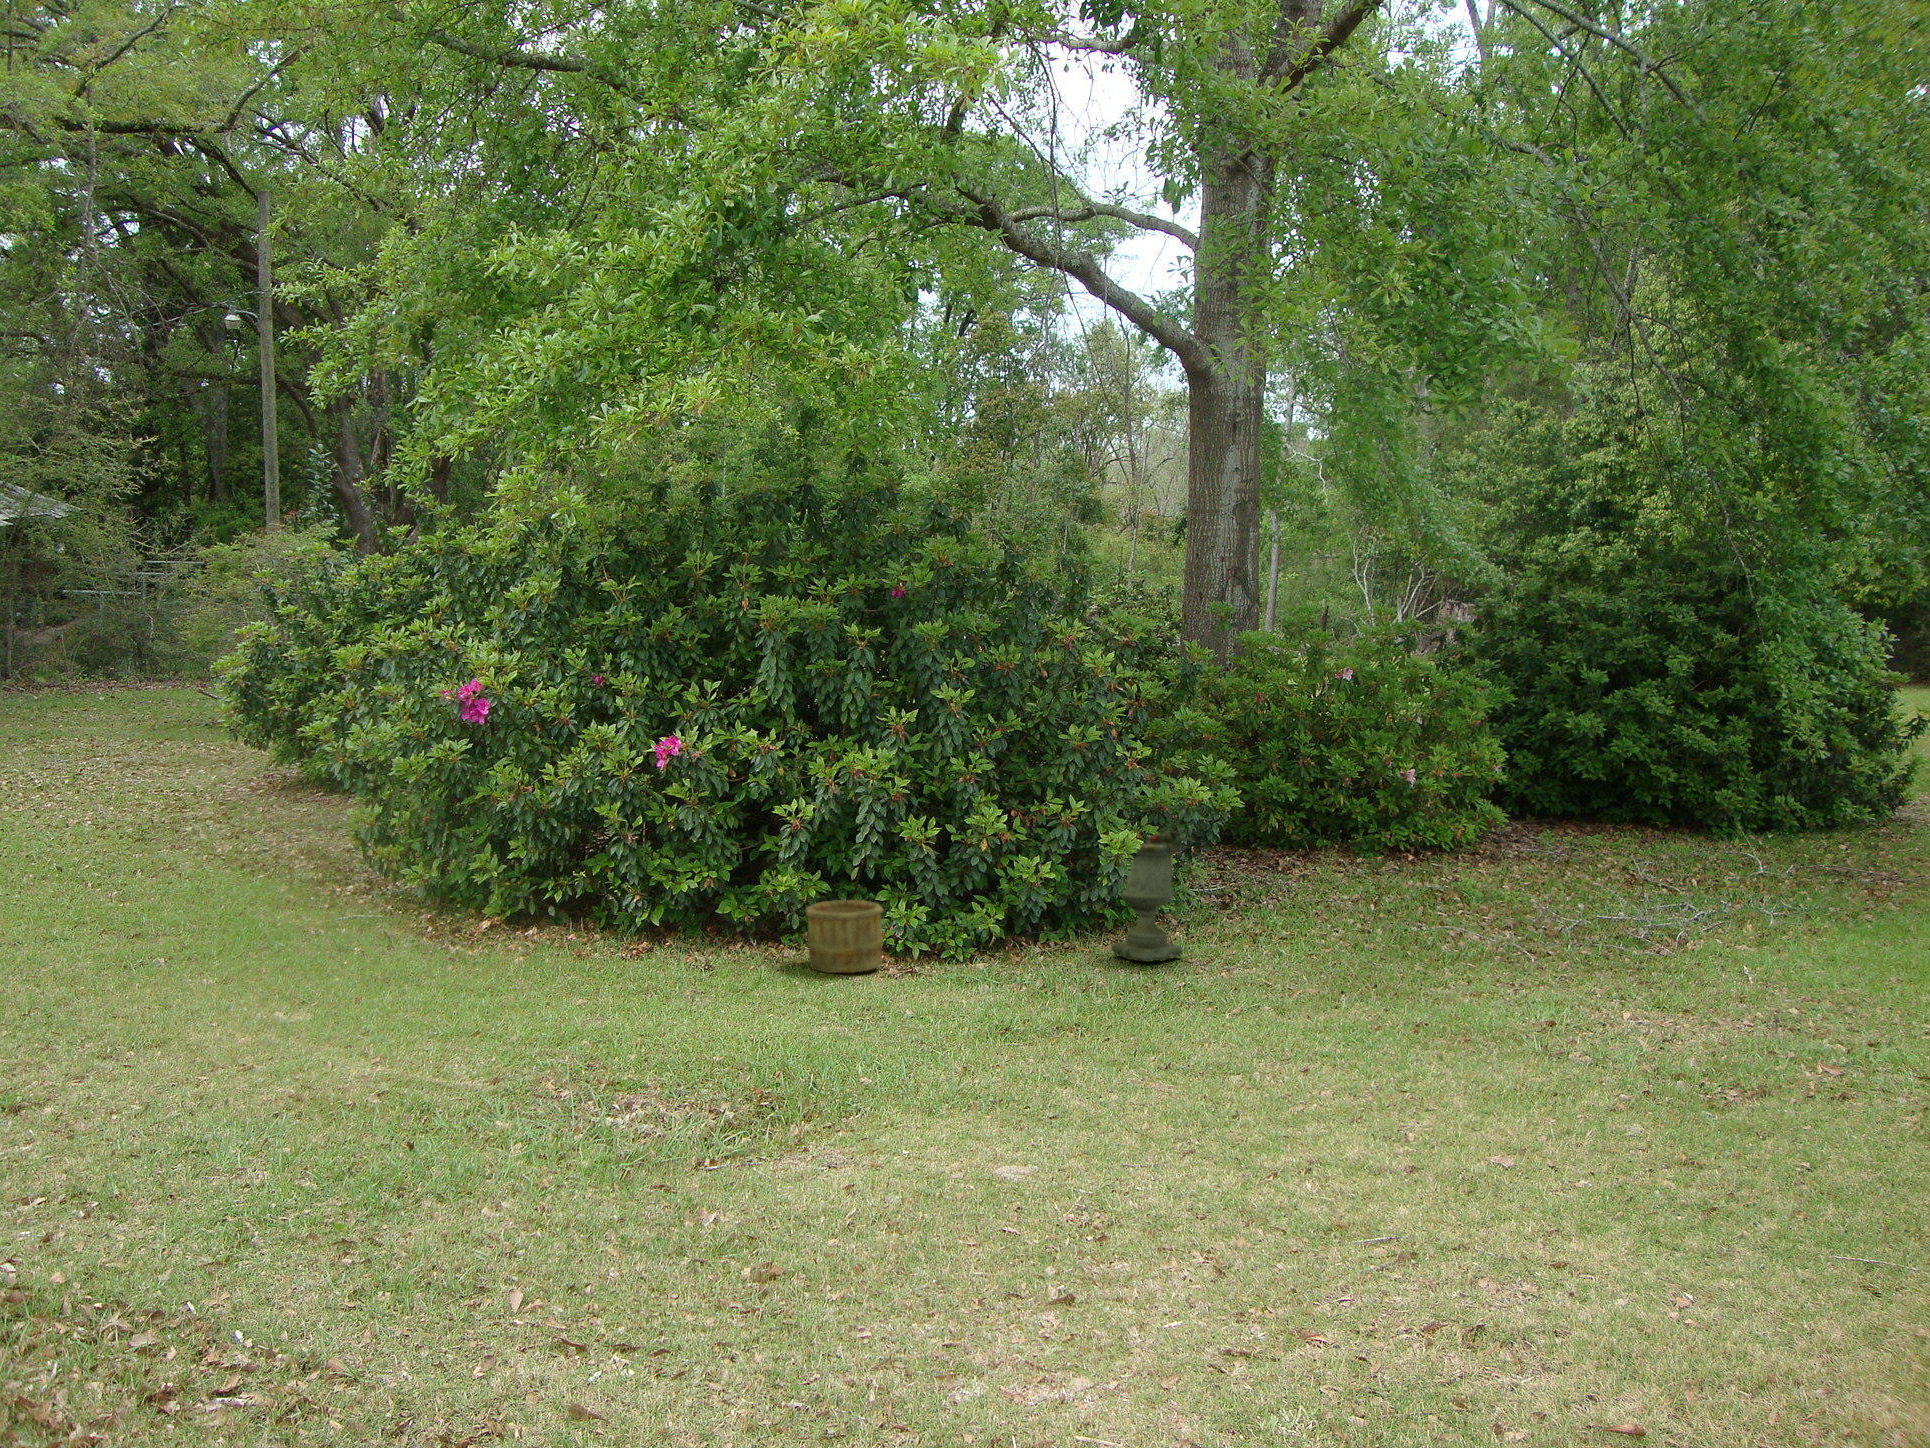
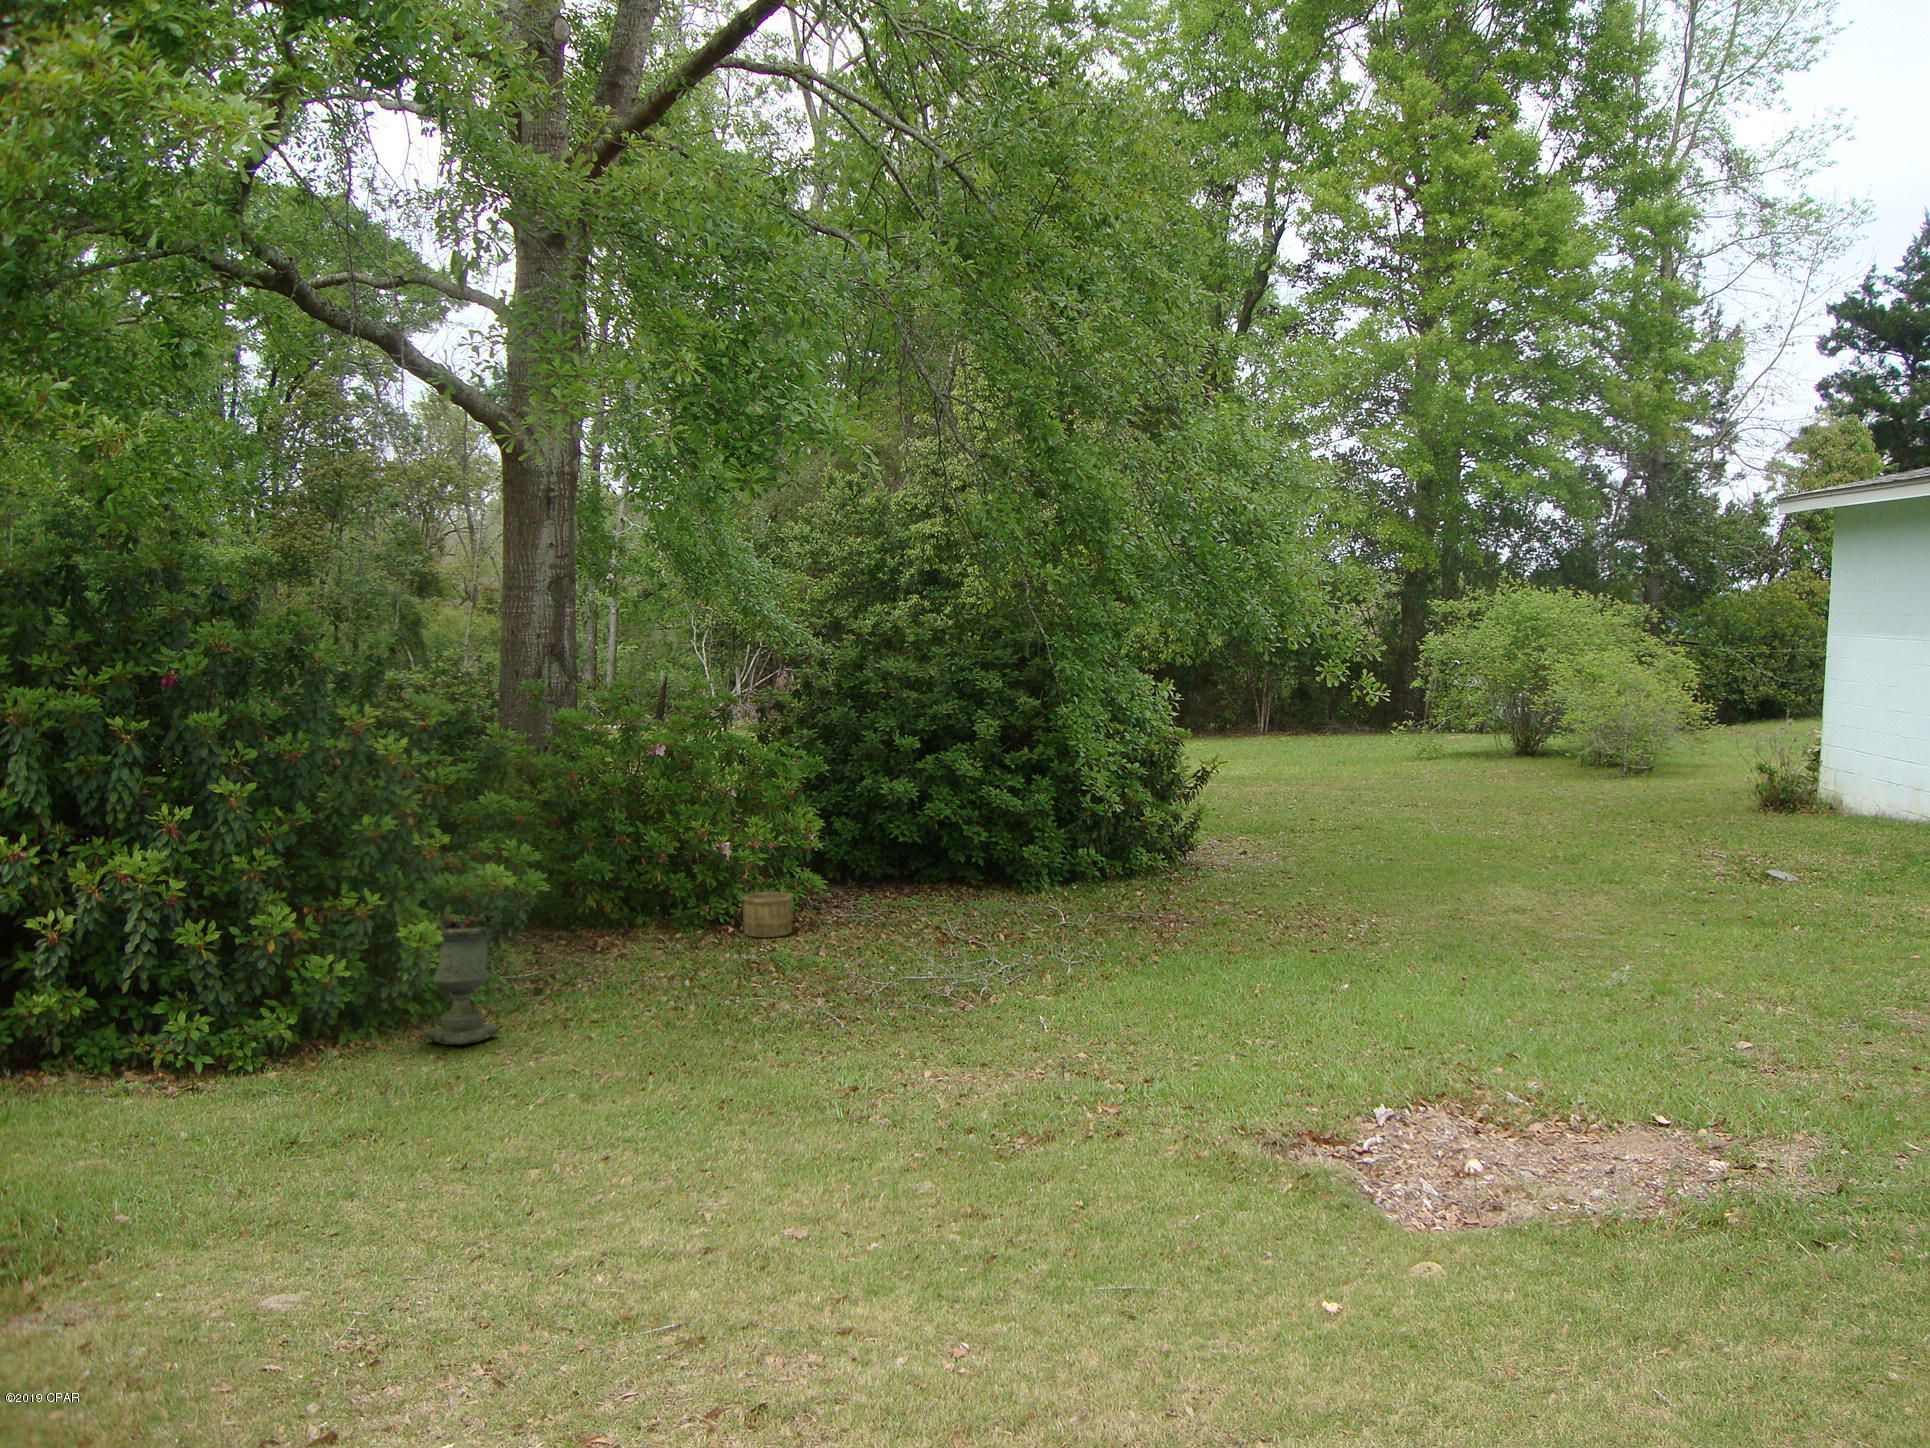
wooden bucket: present [805,900,883,973] -> present [742,892,793,938]

